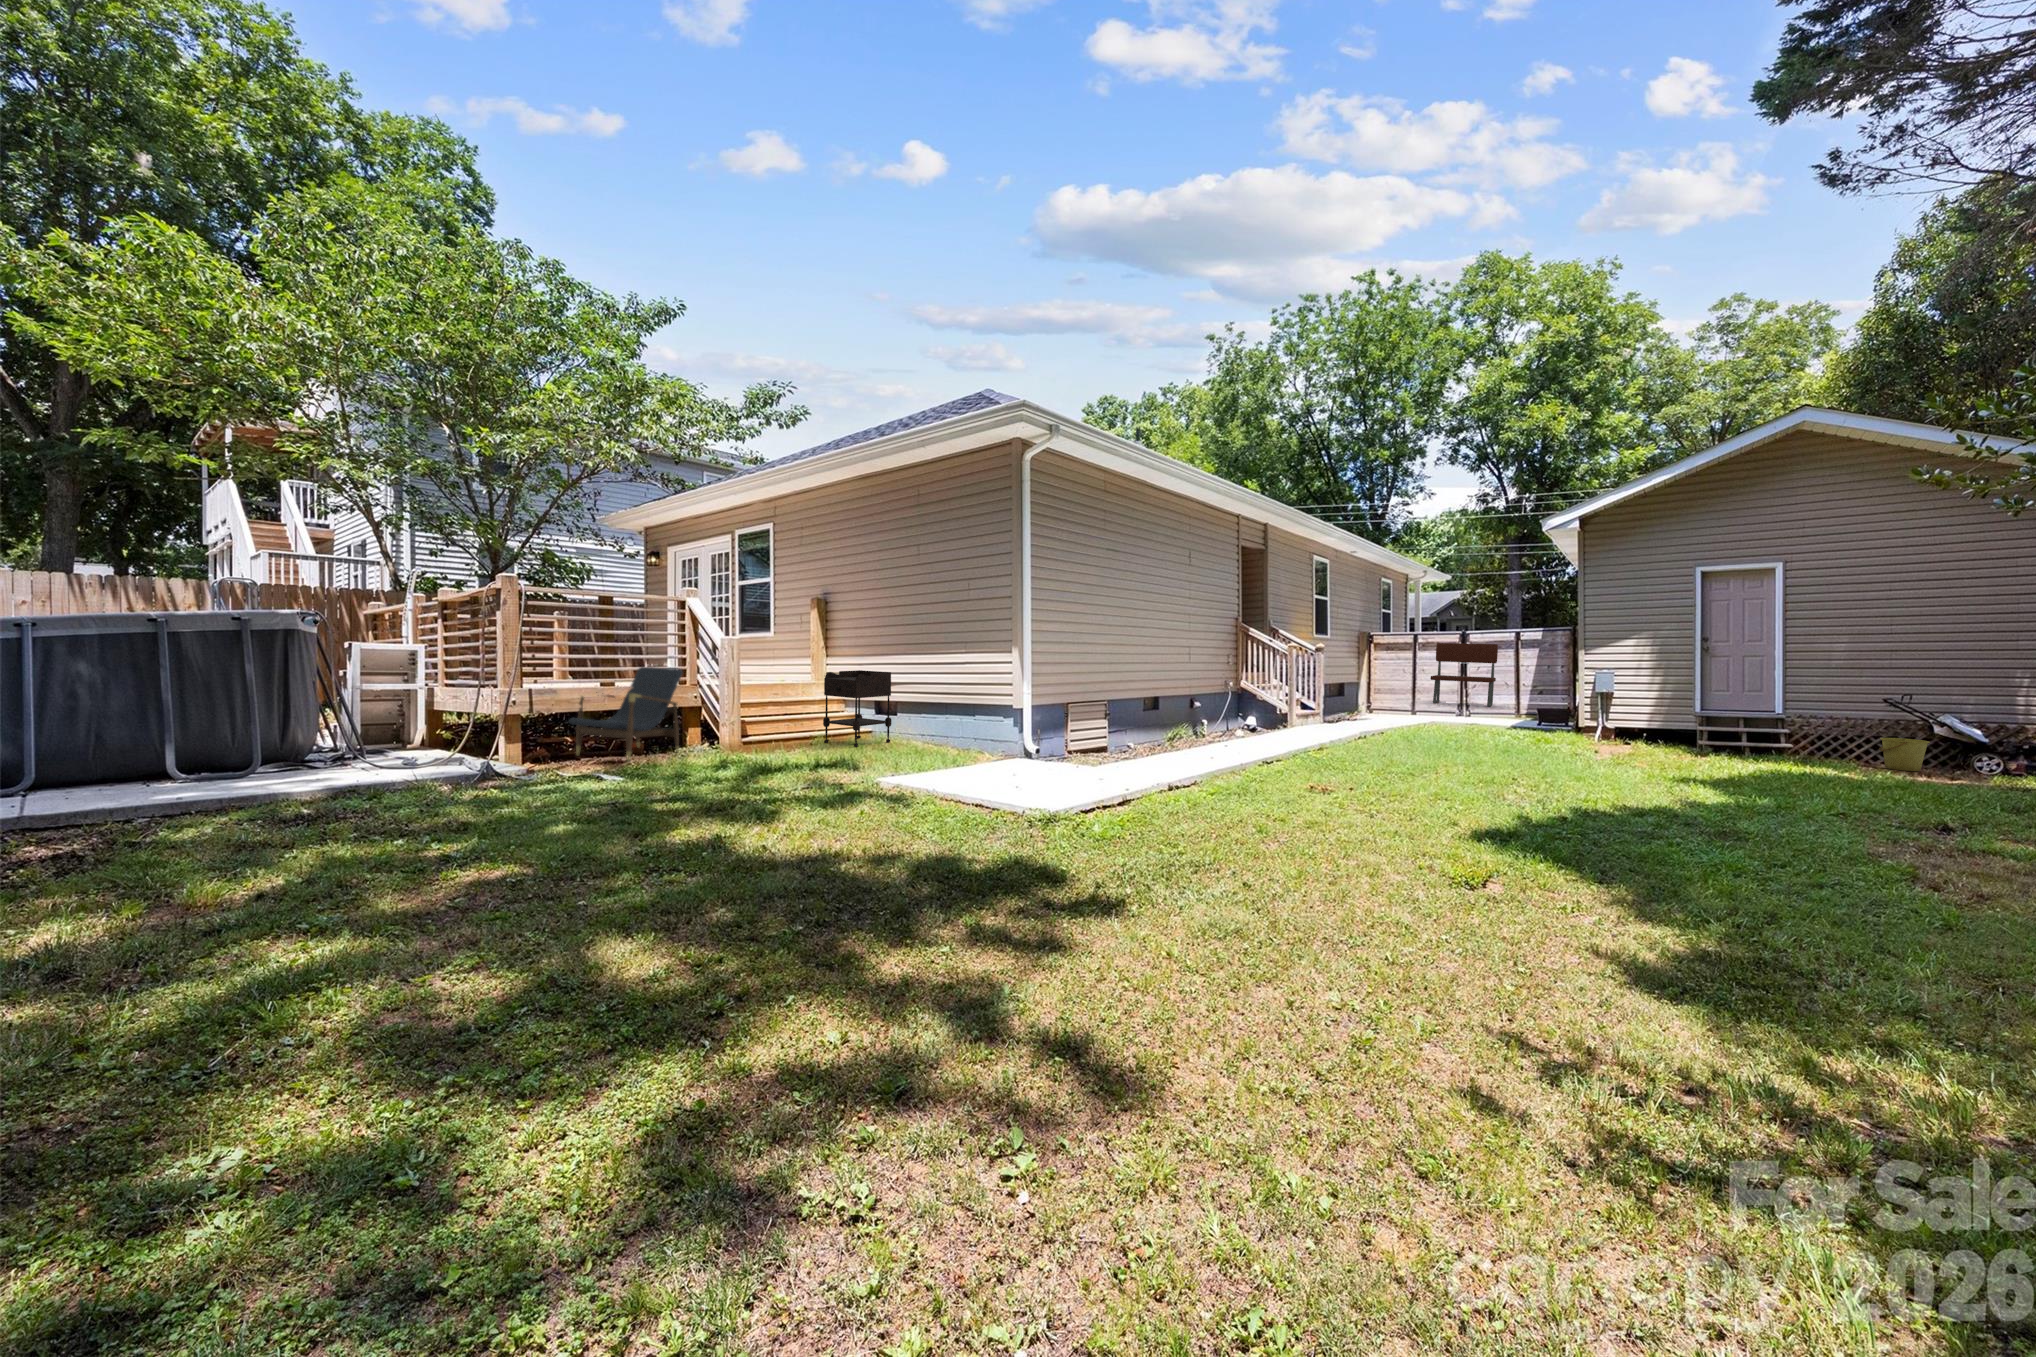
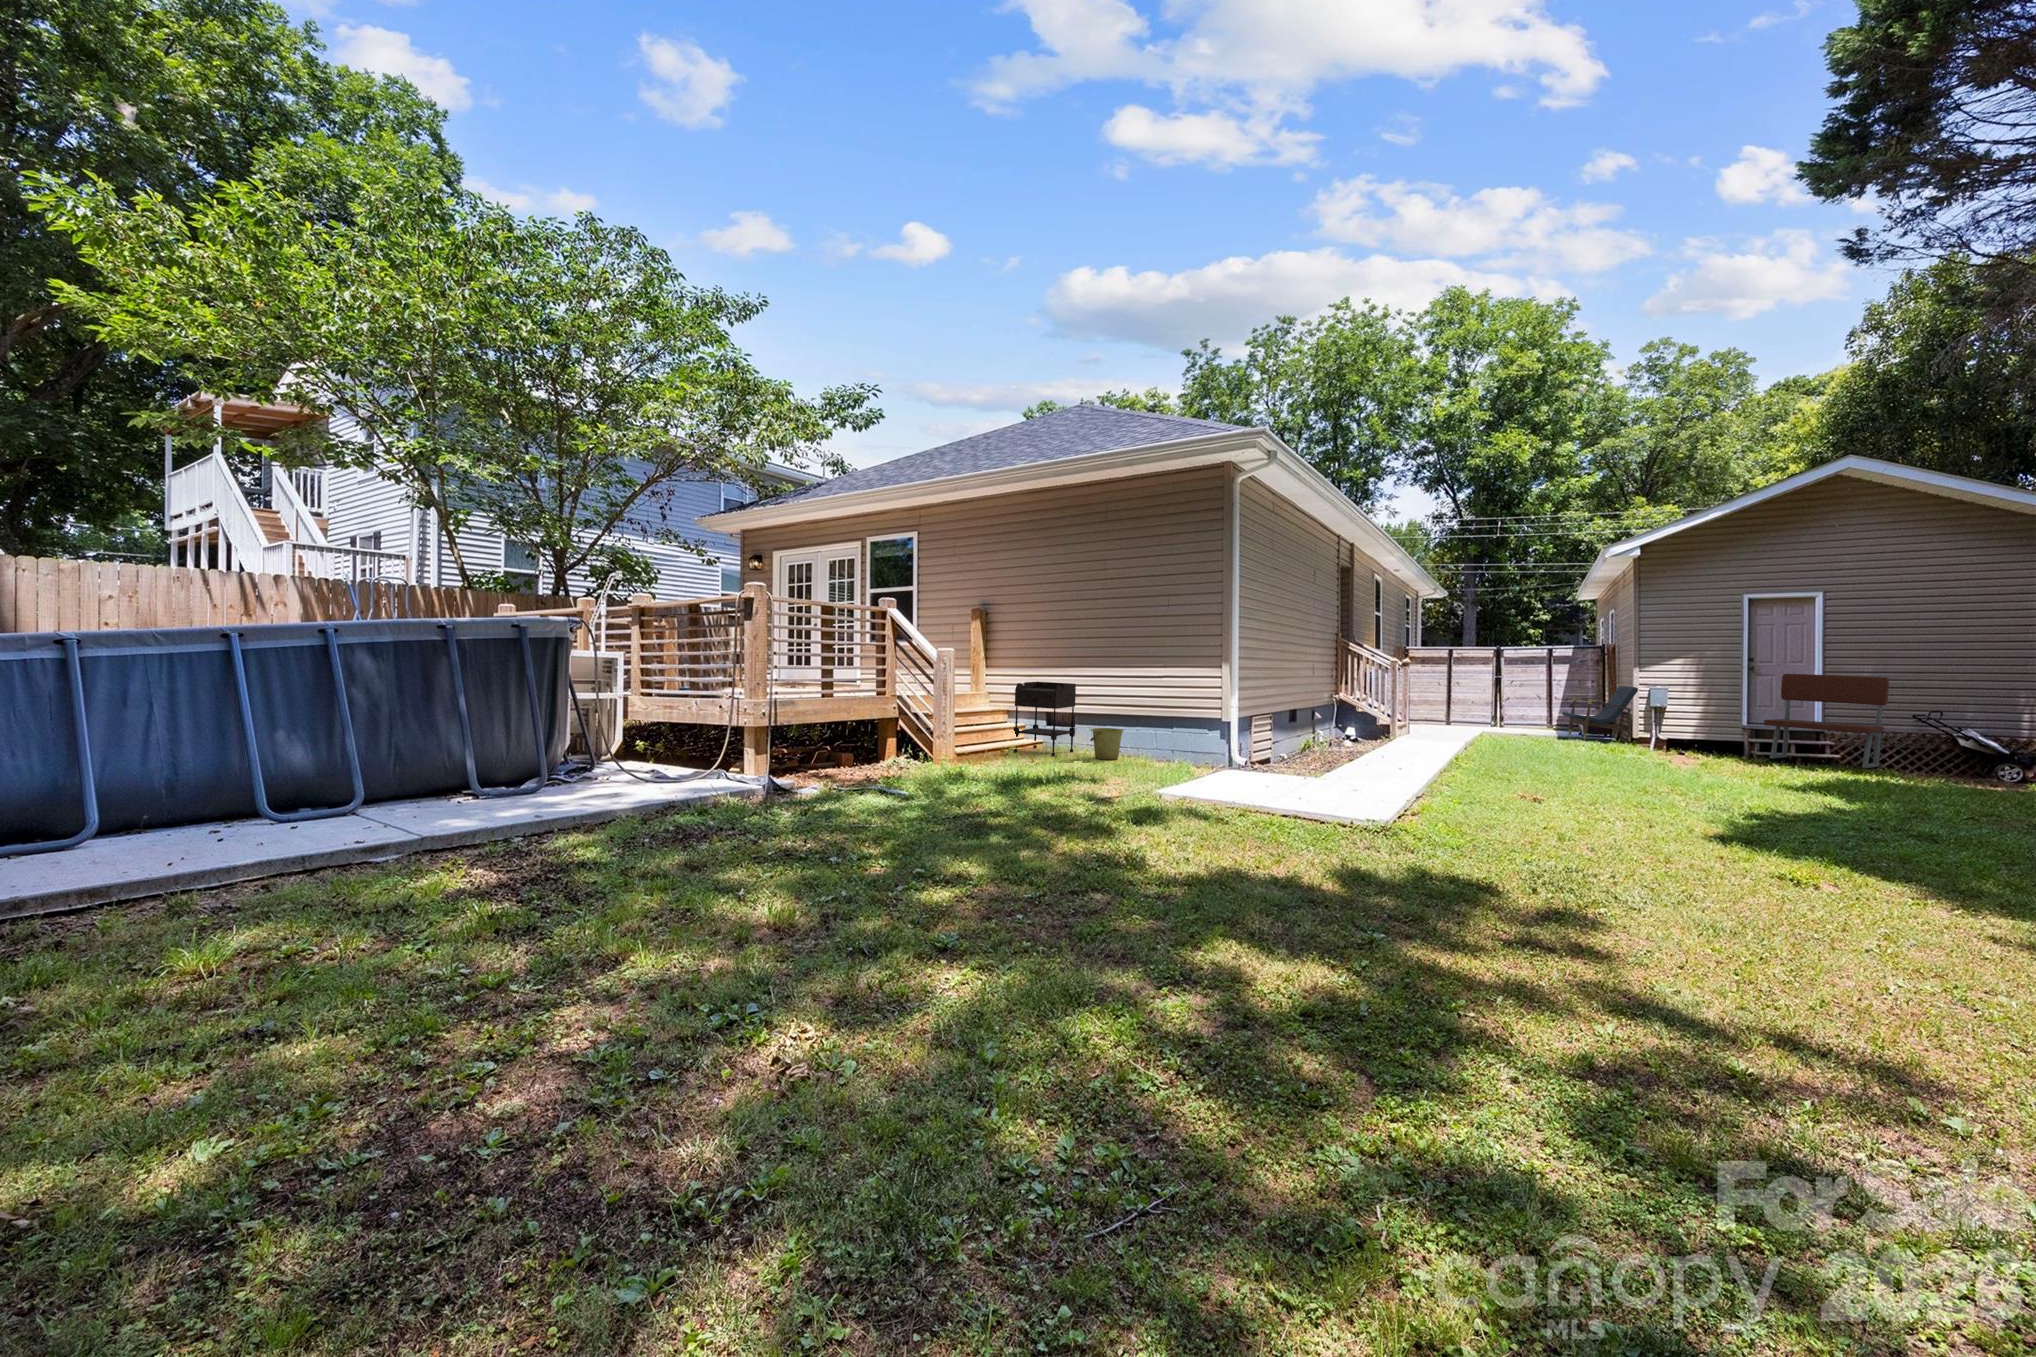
bench: present [1430,643,1498,707] -> present [1764,674,1889,768]
lounge chair: present [569,667,683,761] -> present [1562,686,1638,742]
bucket: present [1879,738,1930,771] -> present [1090,728,1123,760]

